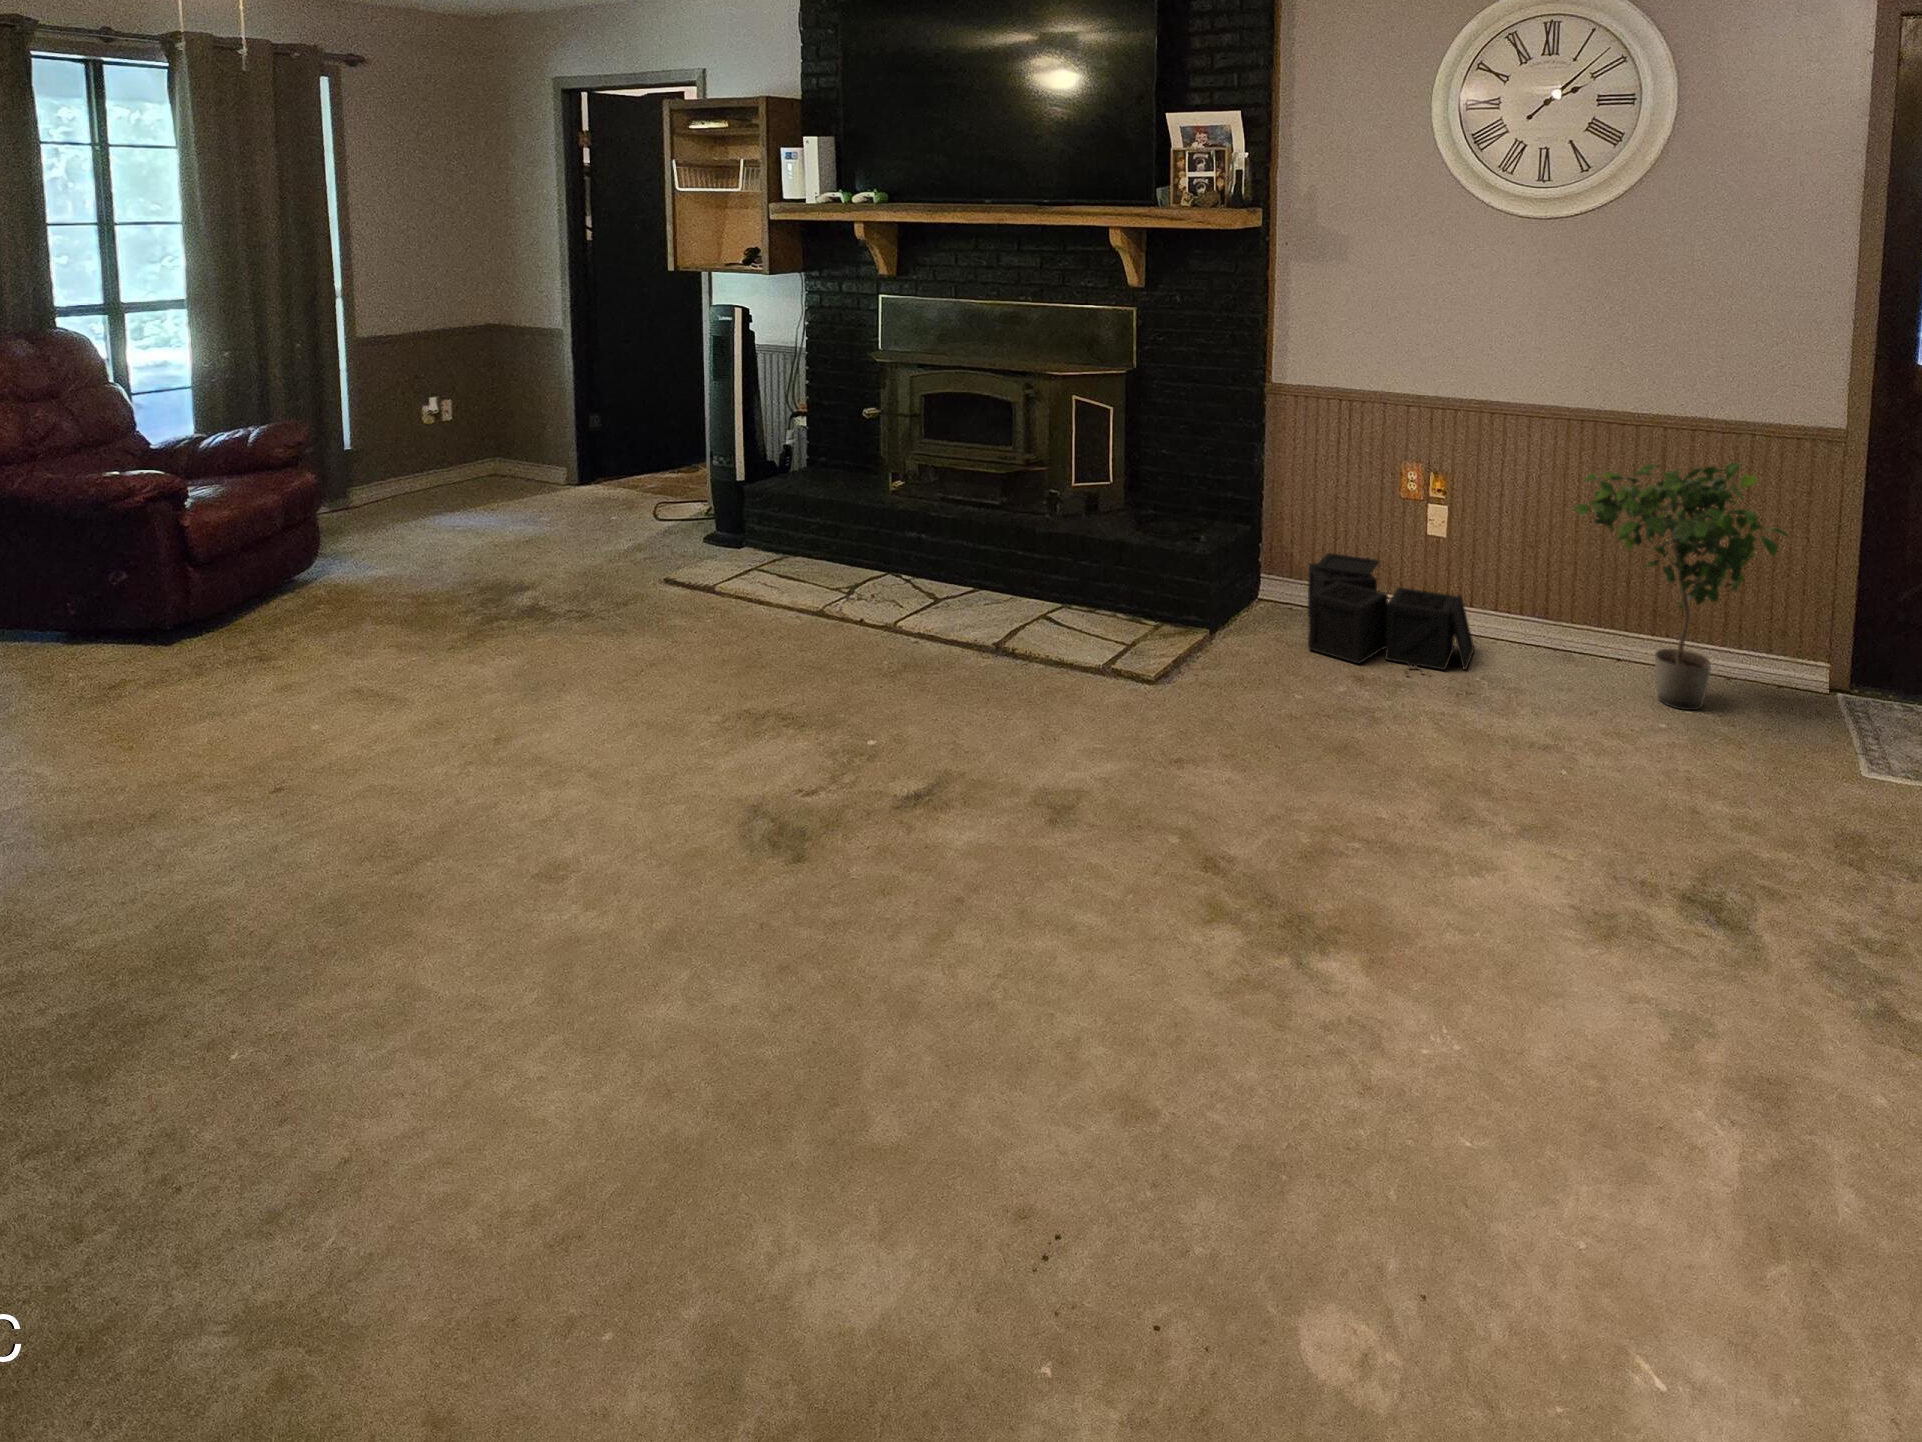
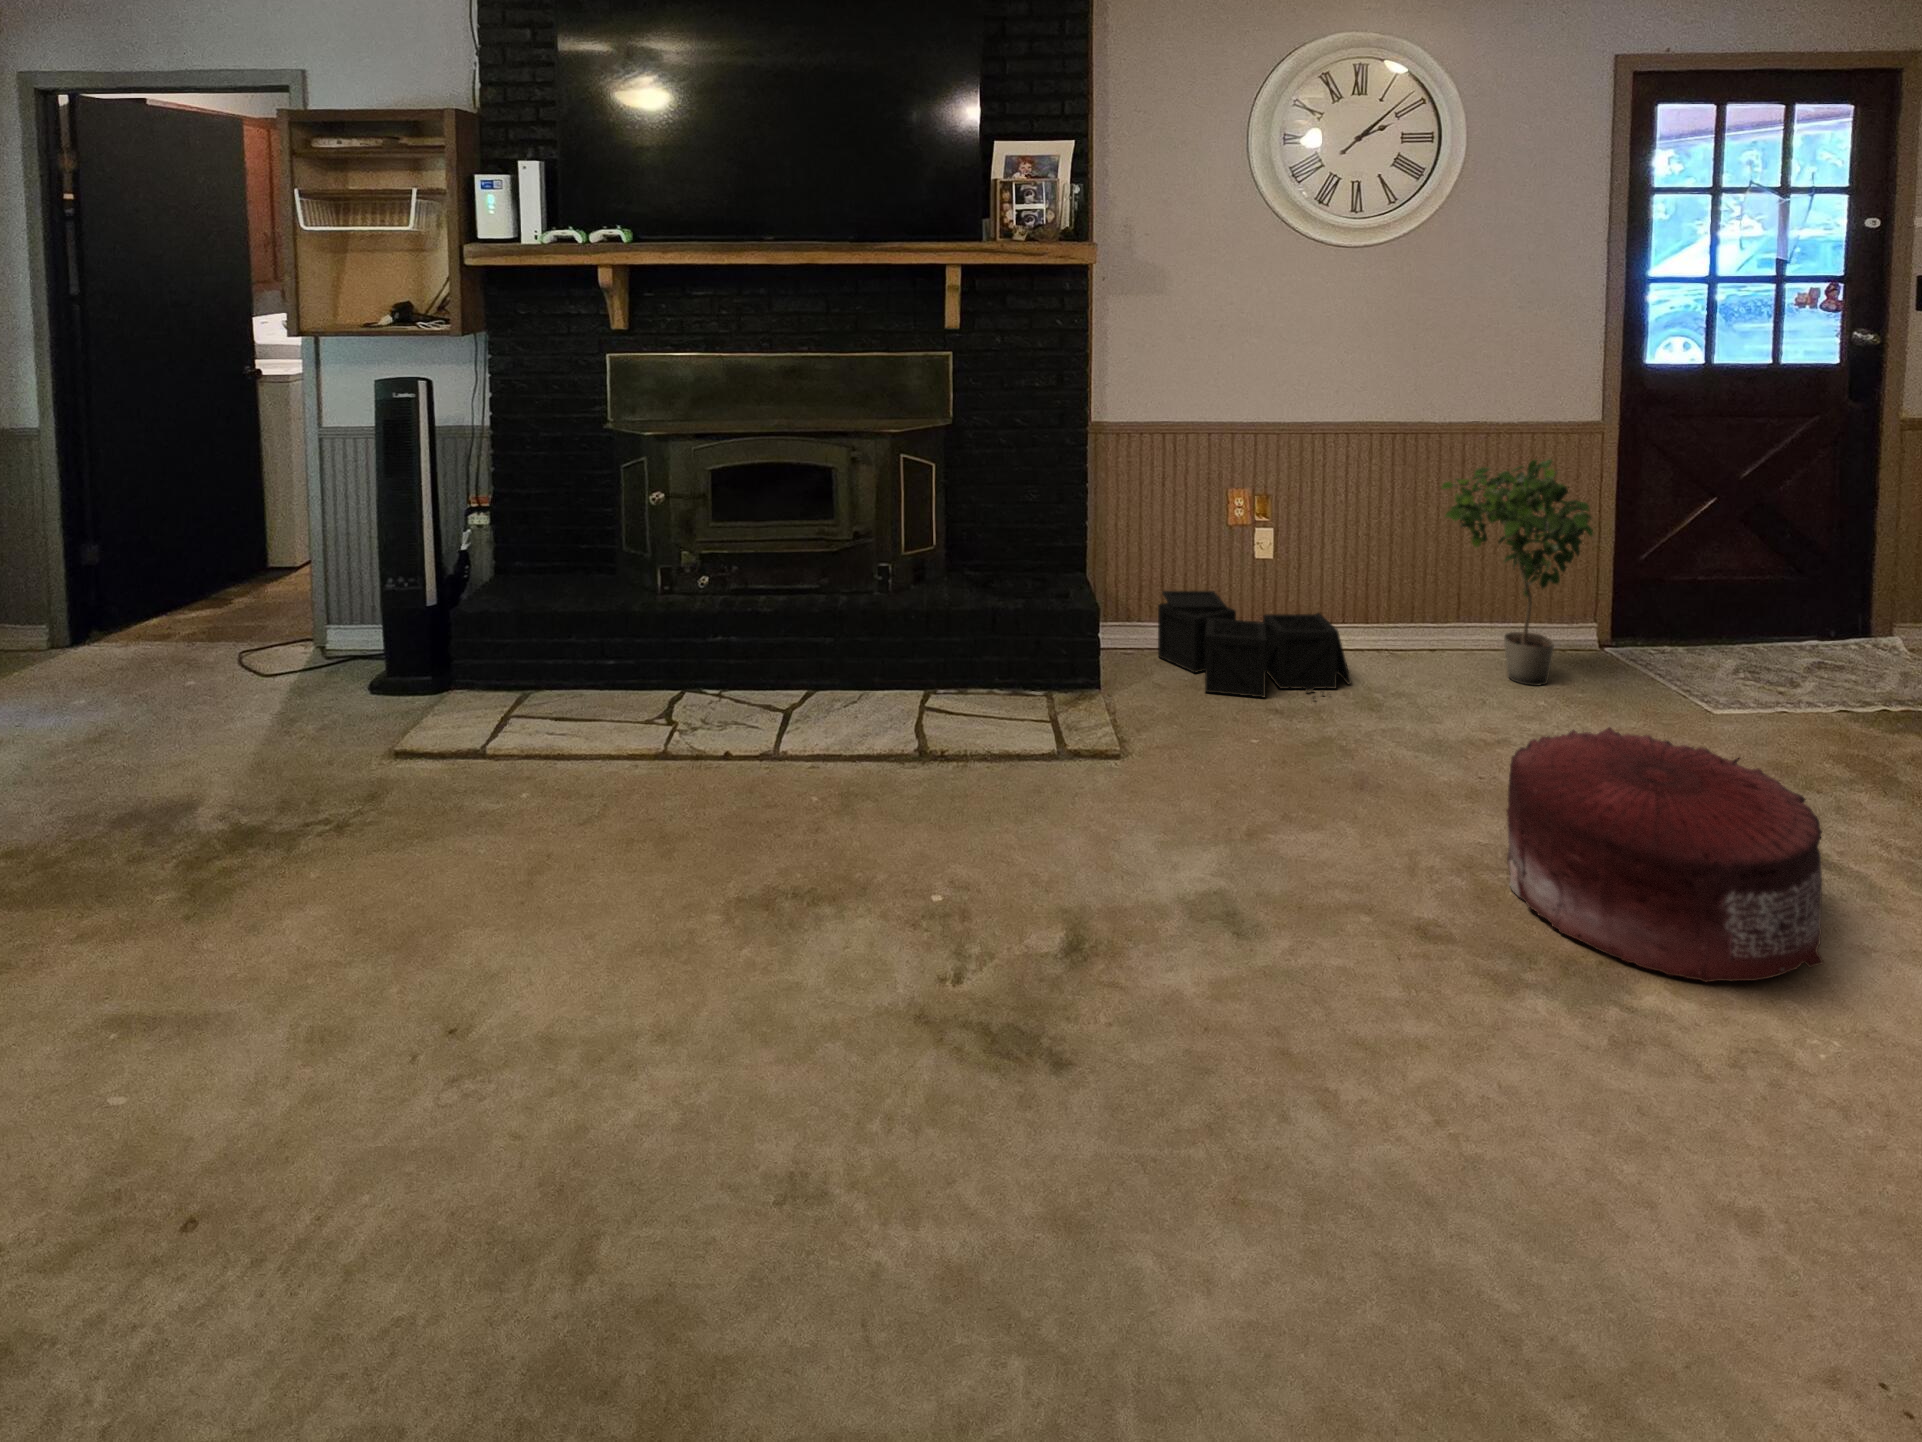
pouf: none [1338,723,1641,1000] -> present [1507,727,1823,982]

